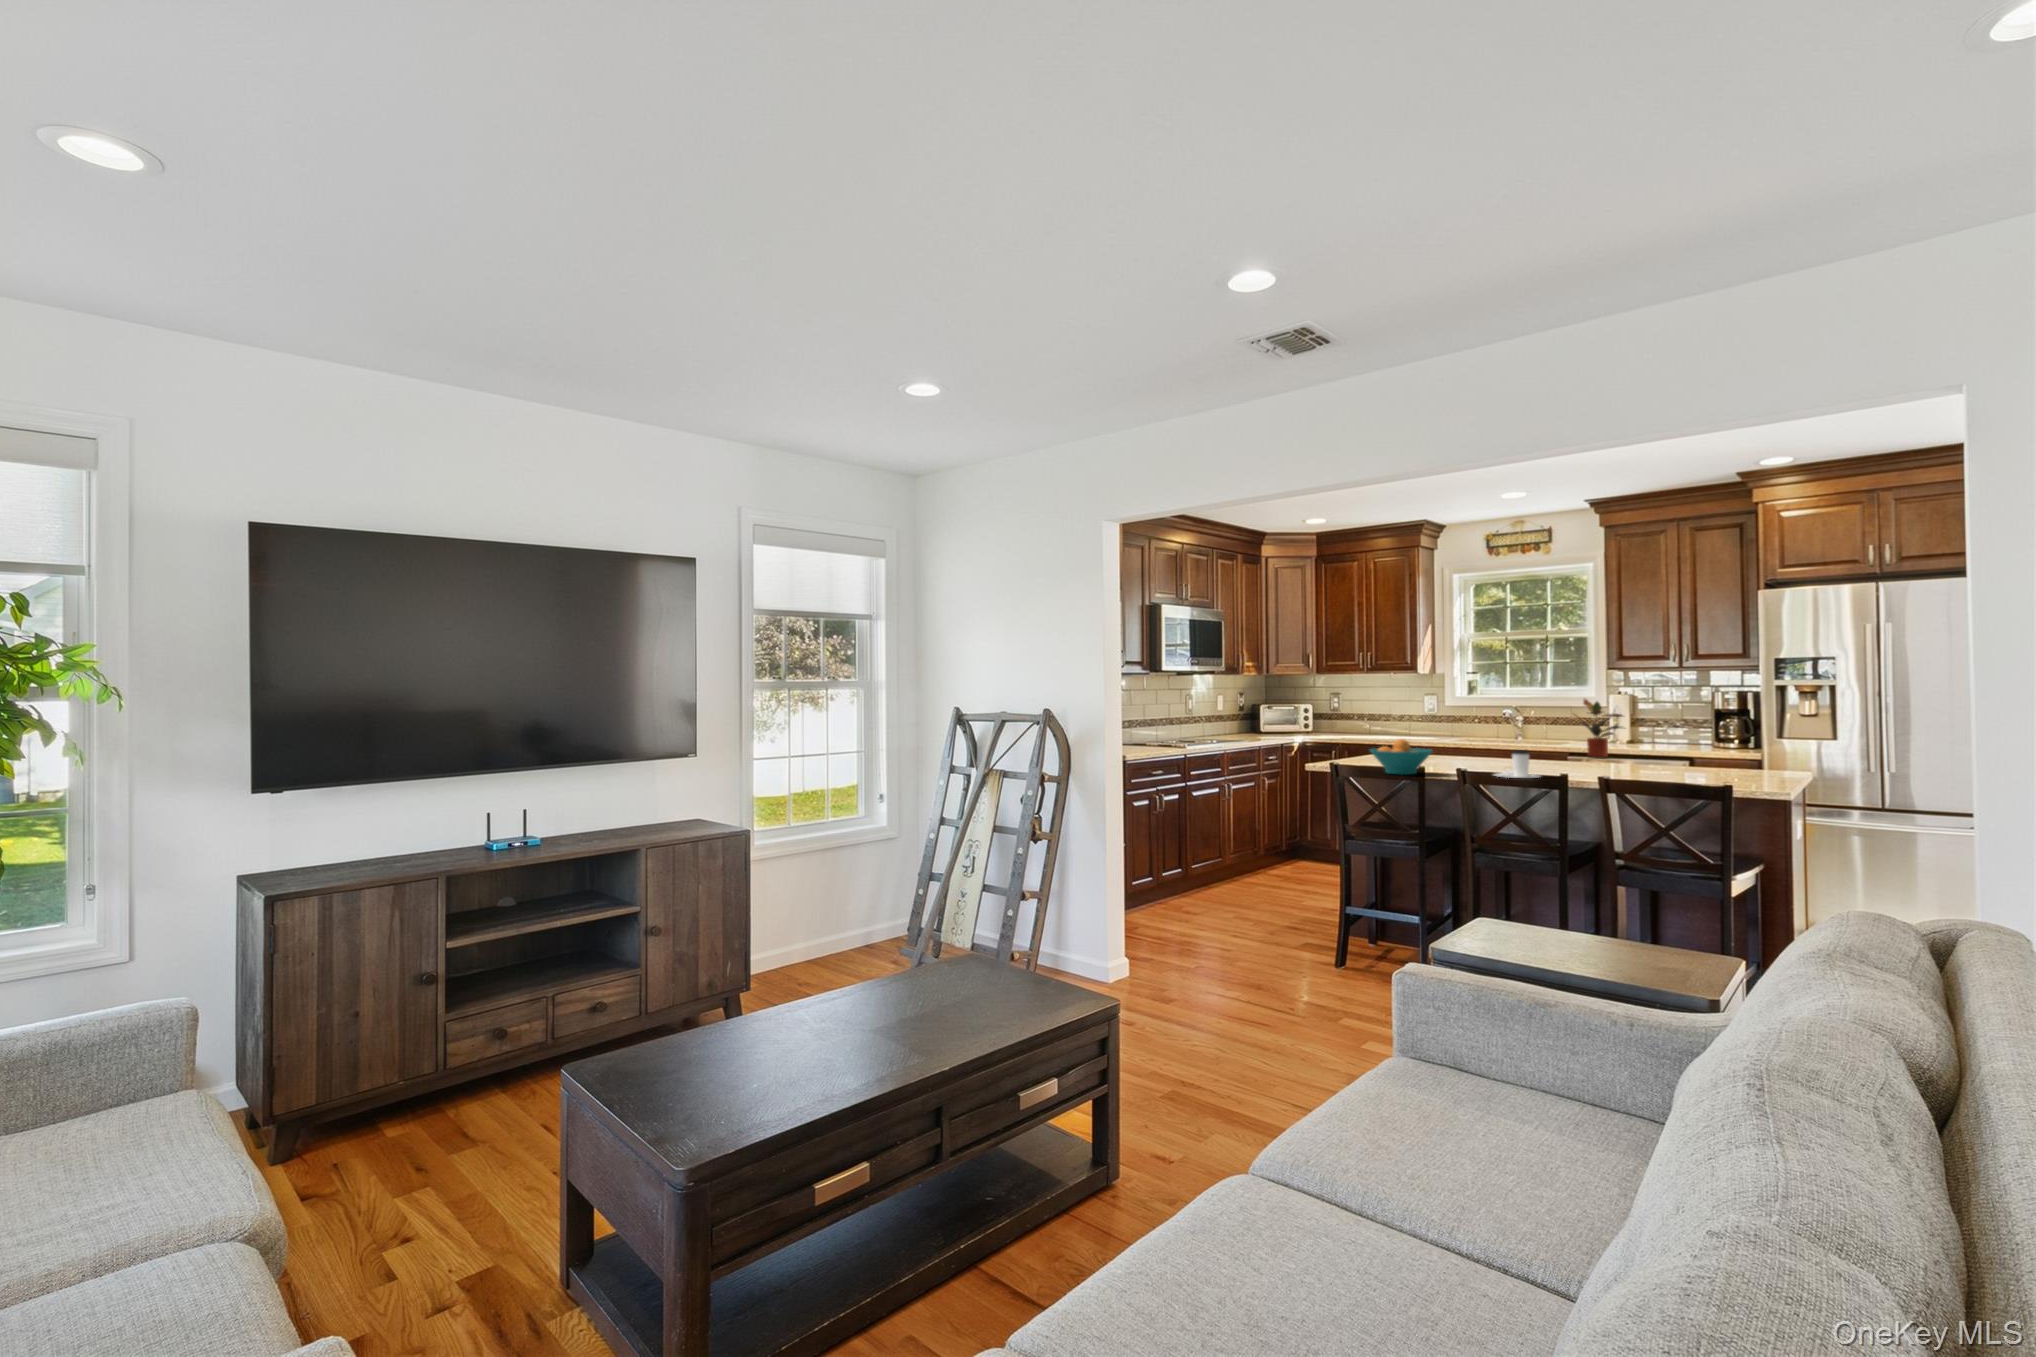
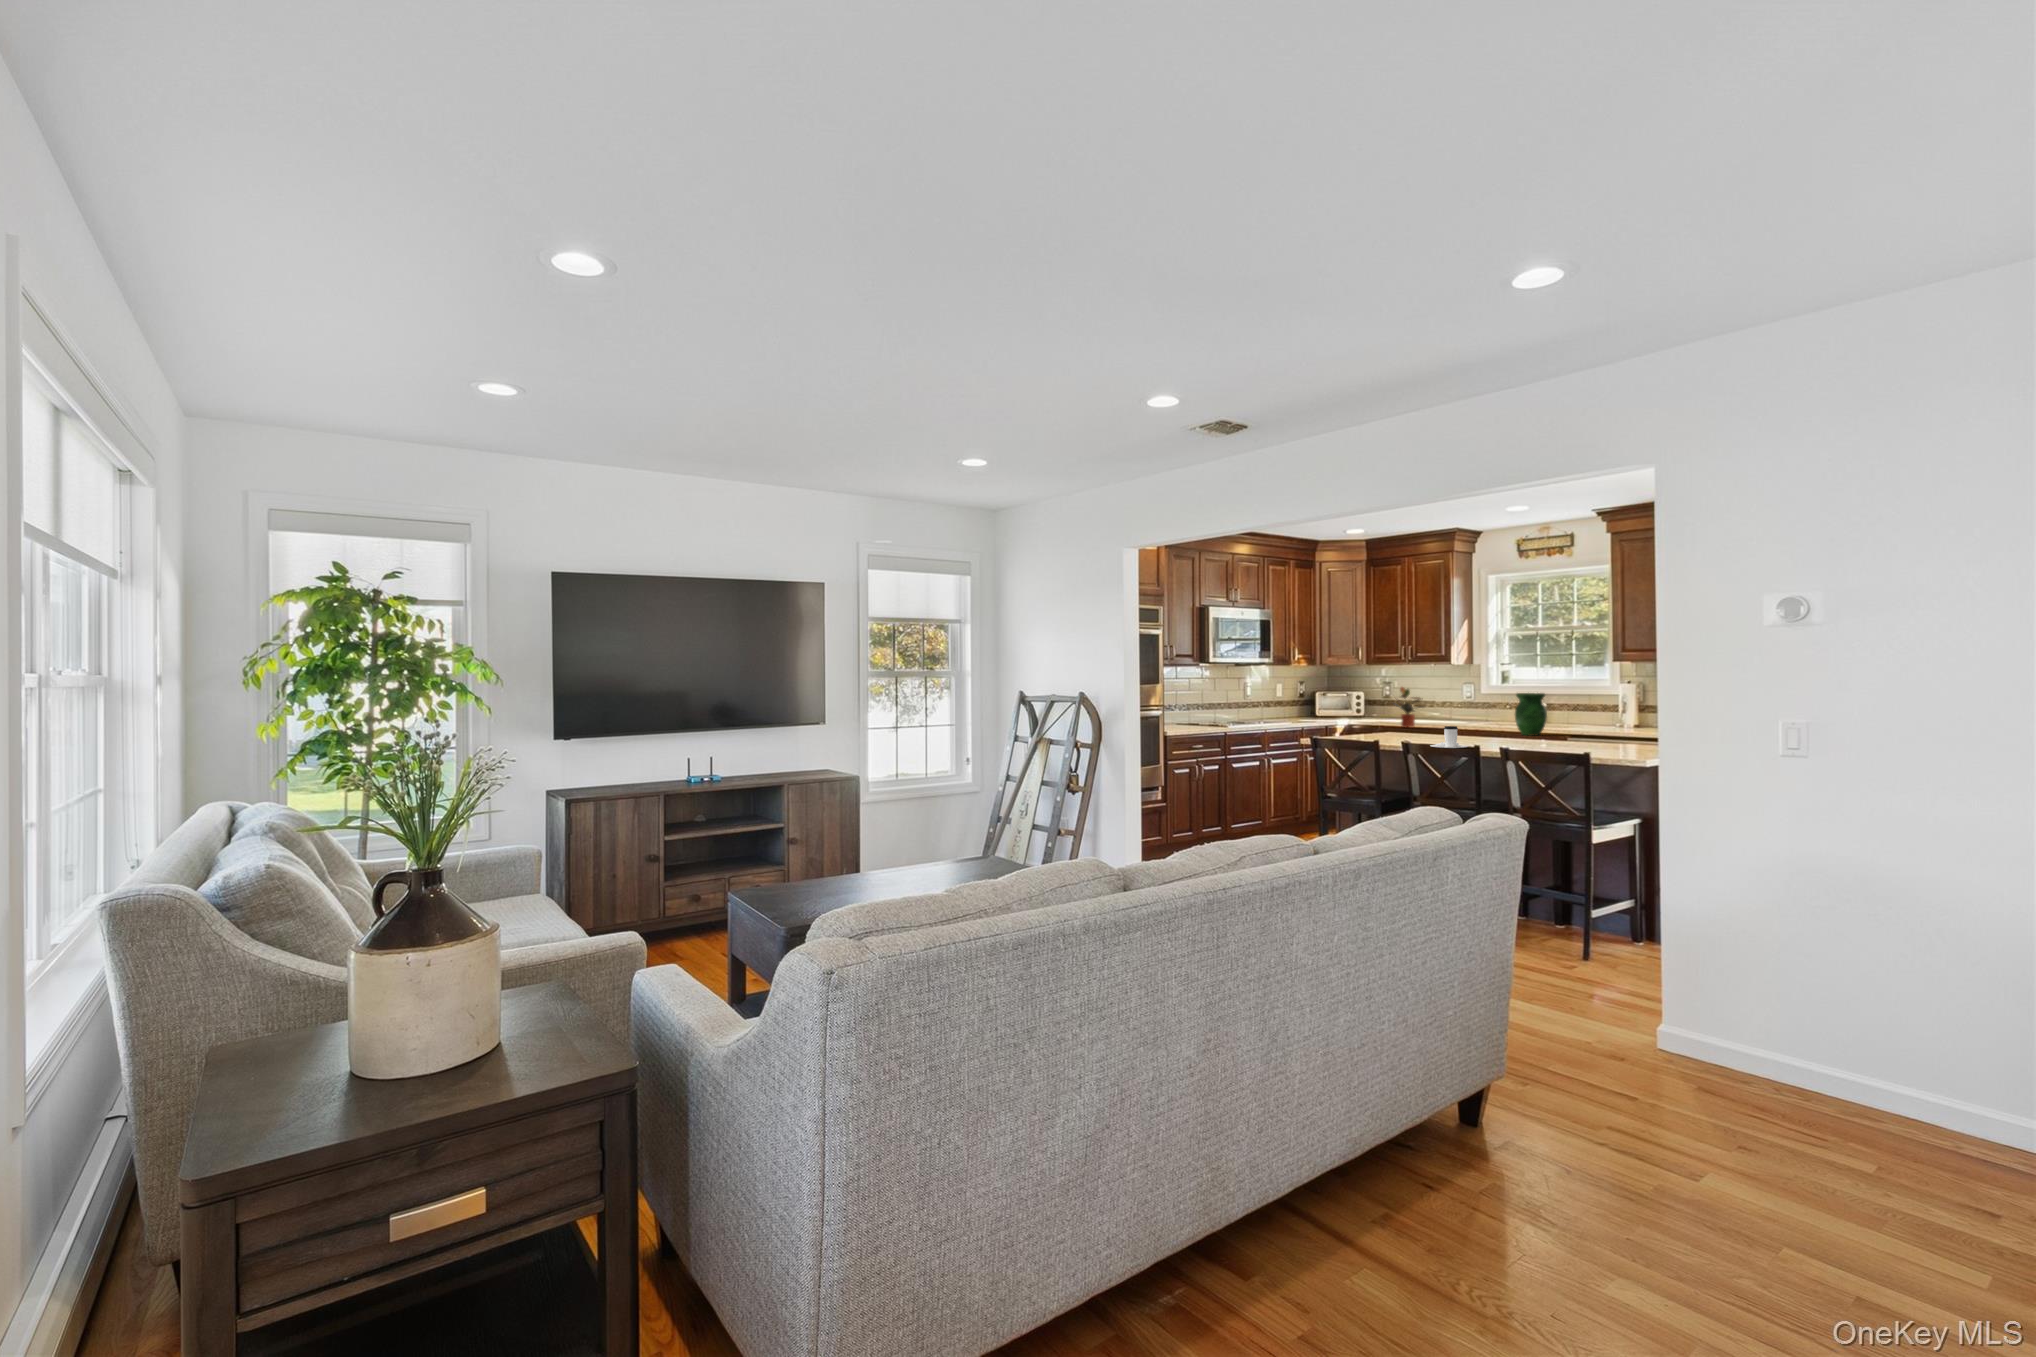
potted plant: present [1578,698,1623,757] -> present [1395,687,1423,728]
vase: none [1516,706,1554,755] -> present [1515,693,1547,735]
fruit bowl: present [1370,739,1432,775] -> none [1335,717,1385,745]

